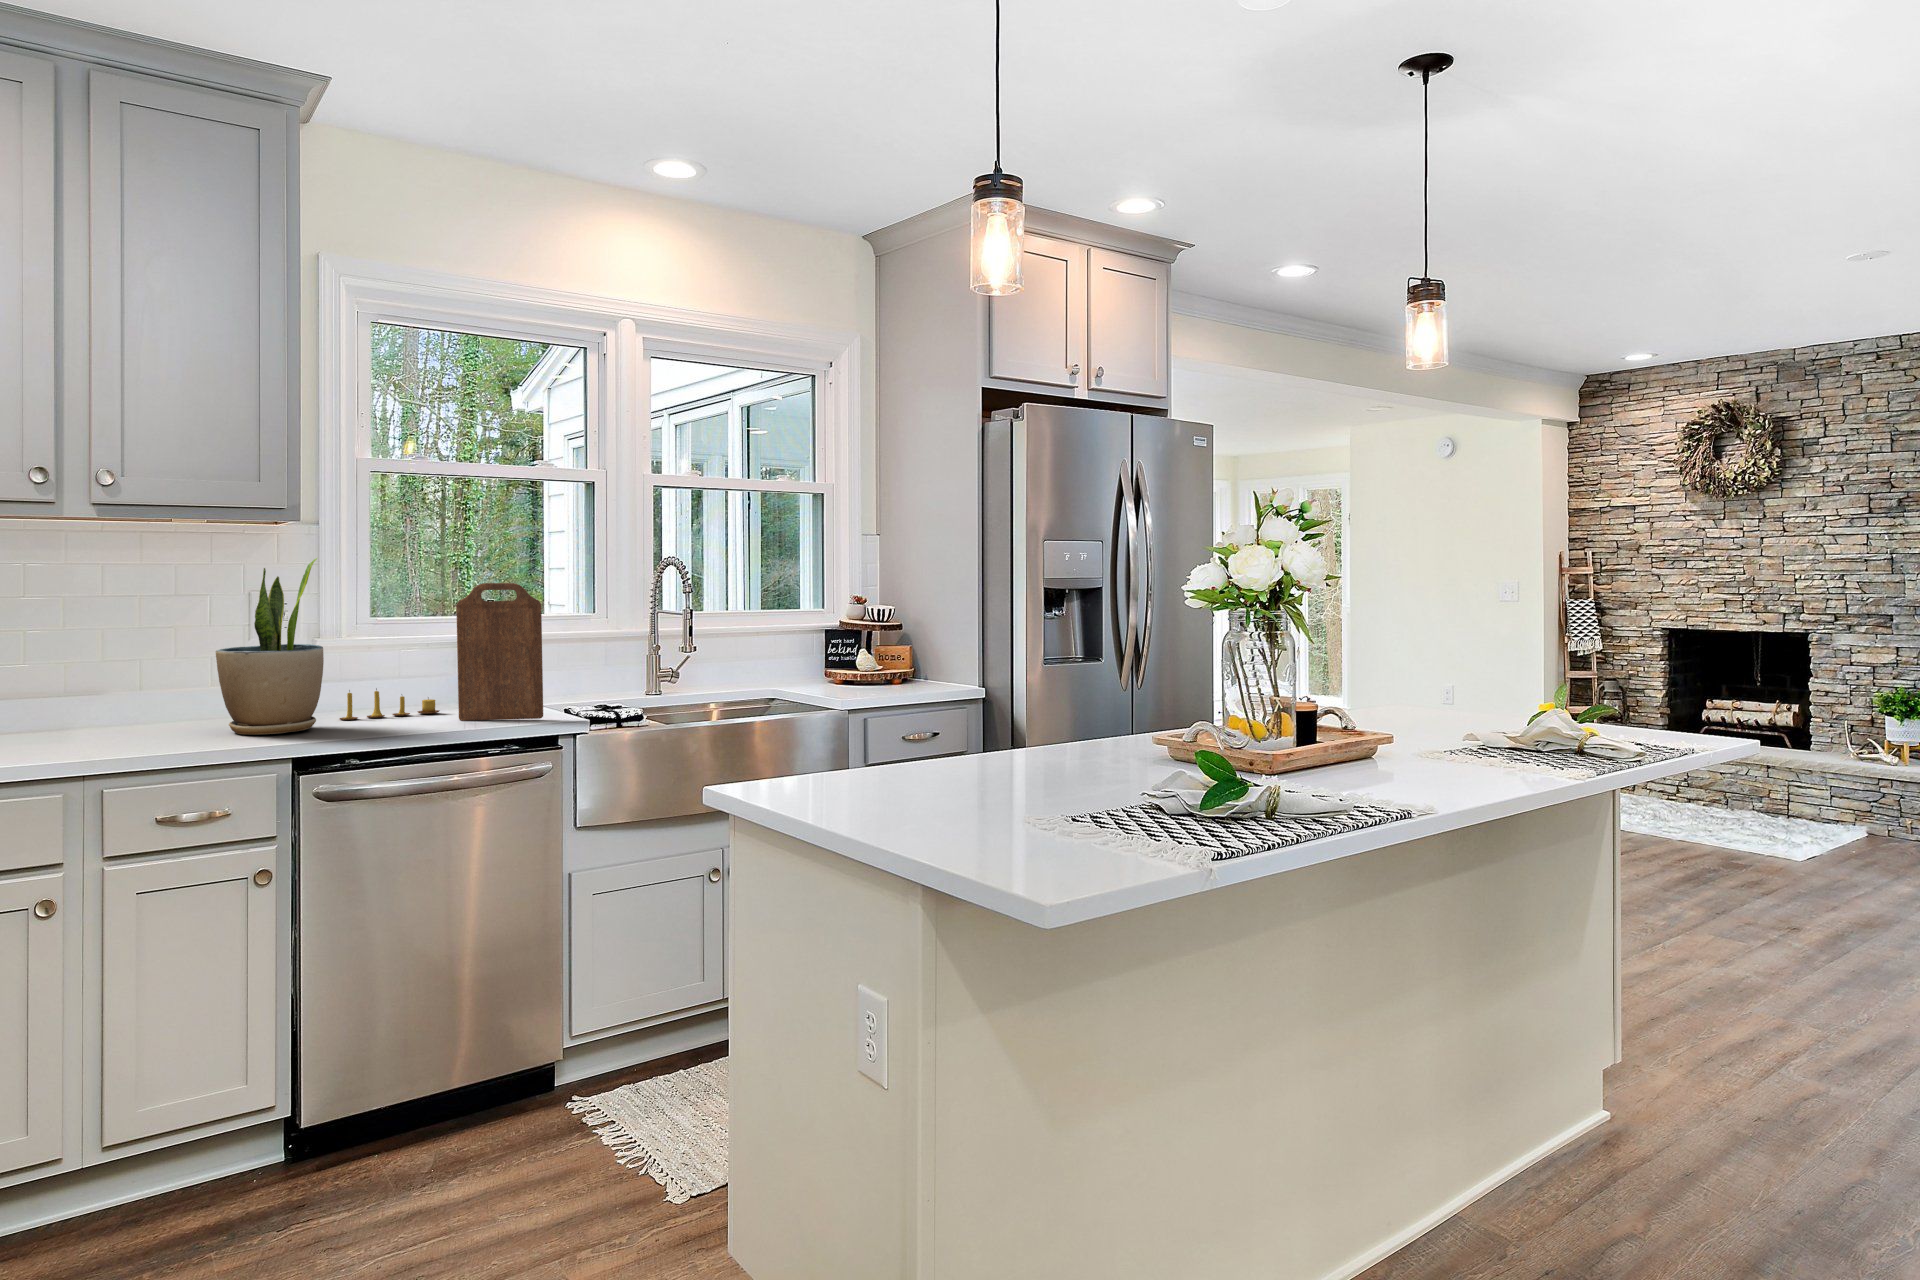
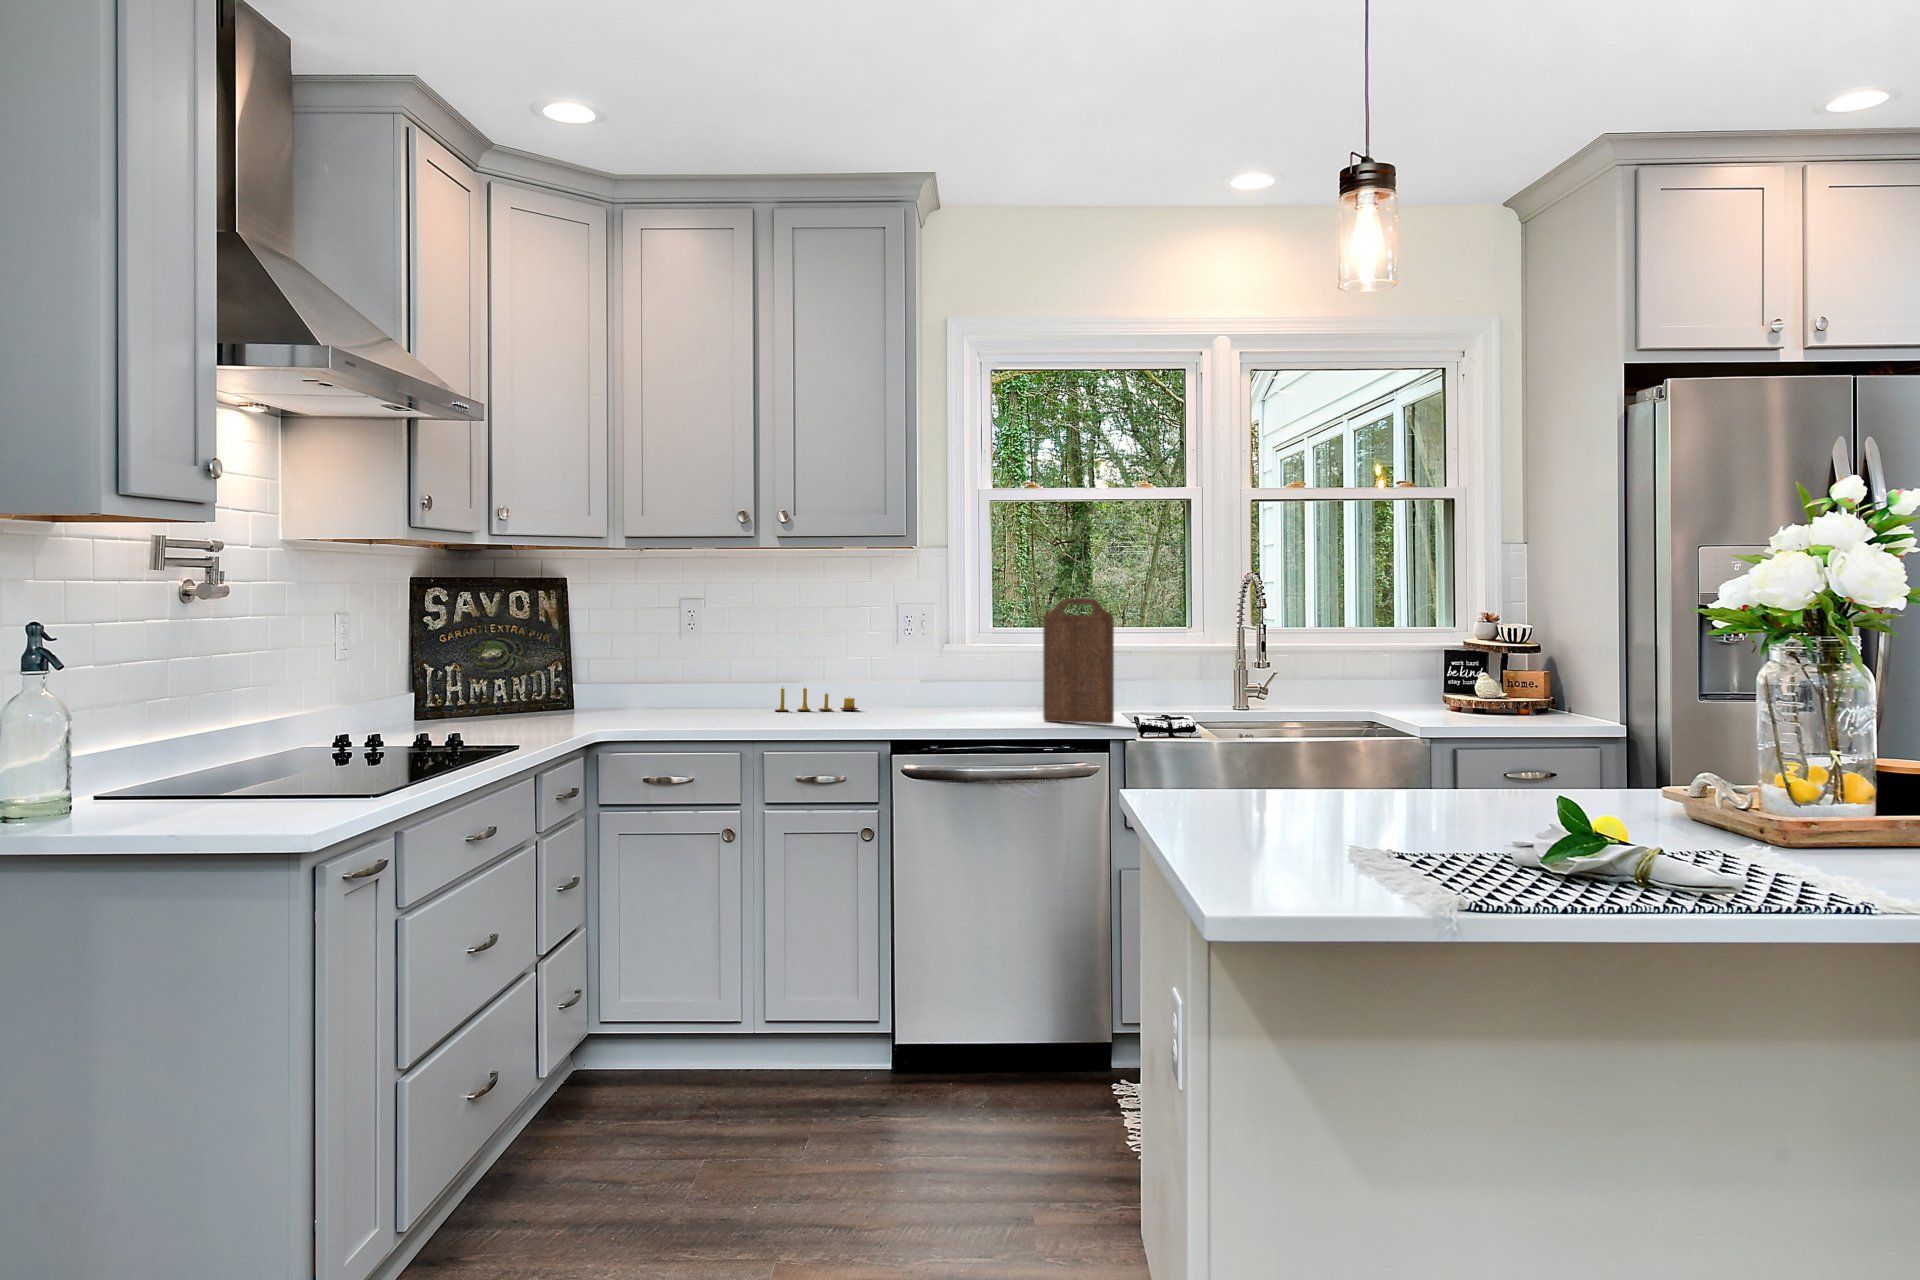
potted plant: present [216,558,324,734] -> none [858,577,934,722]
candle: present [340,689,439,720] -> present [775,688,858,711]

